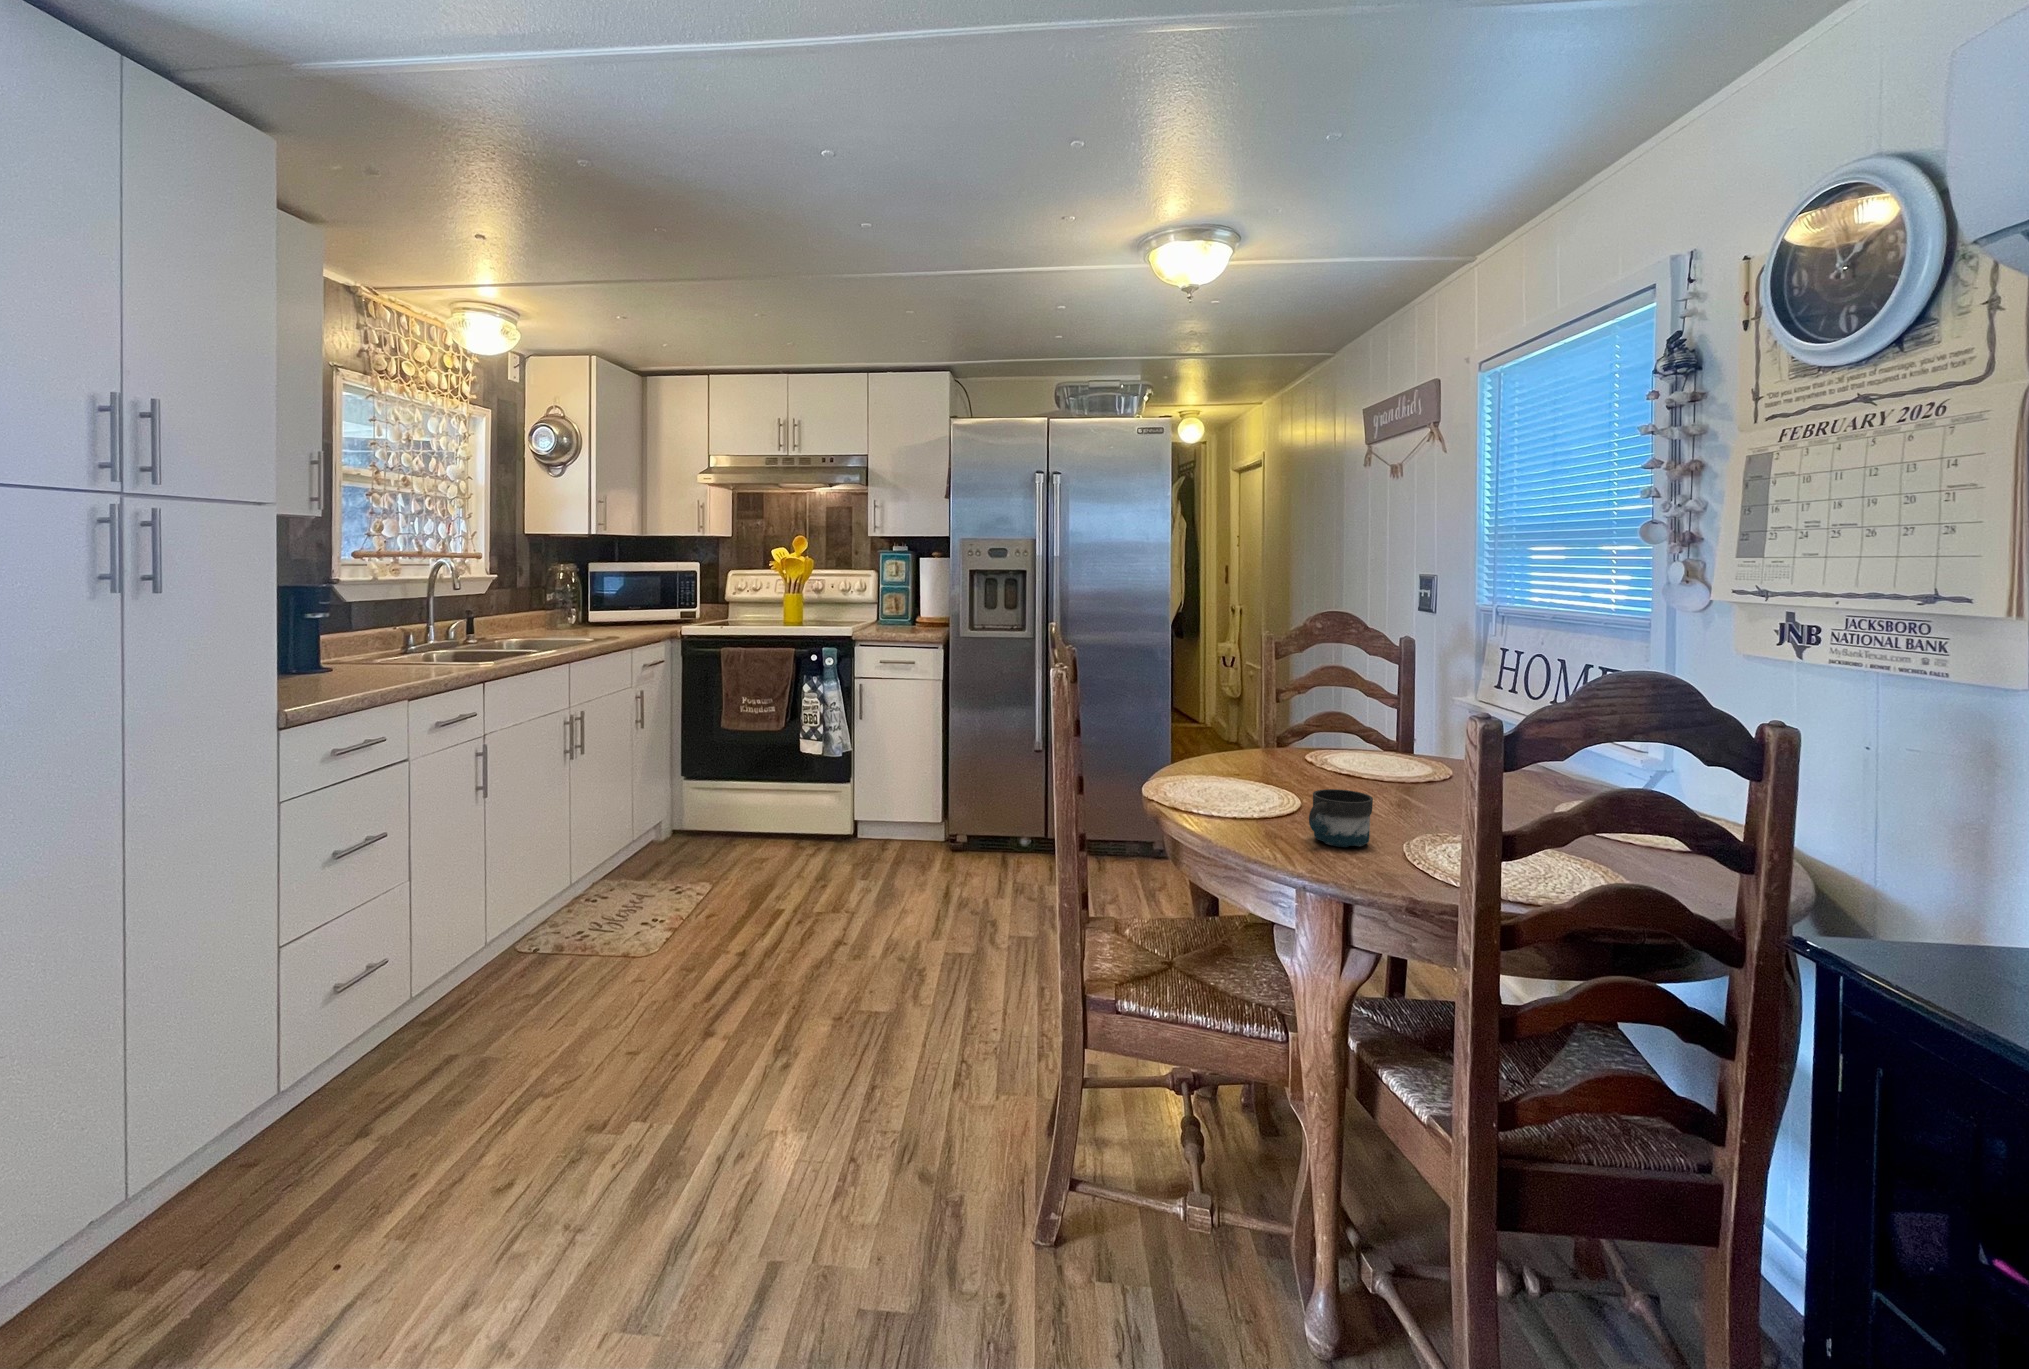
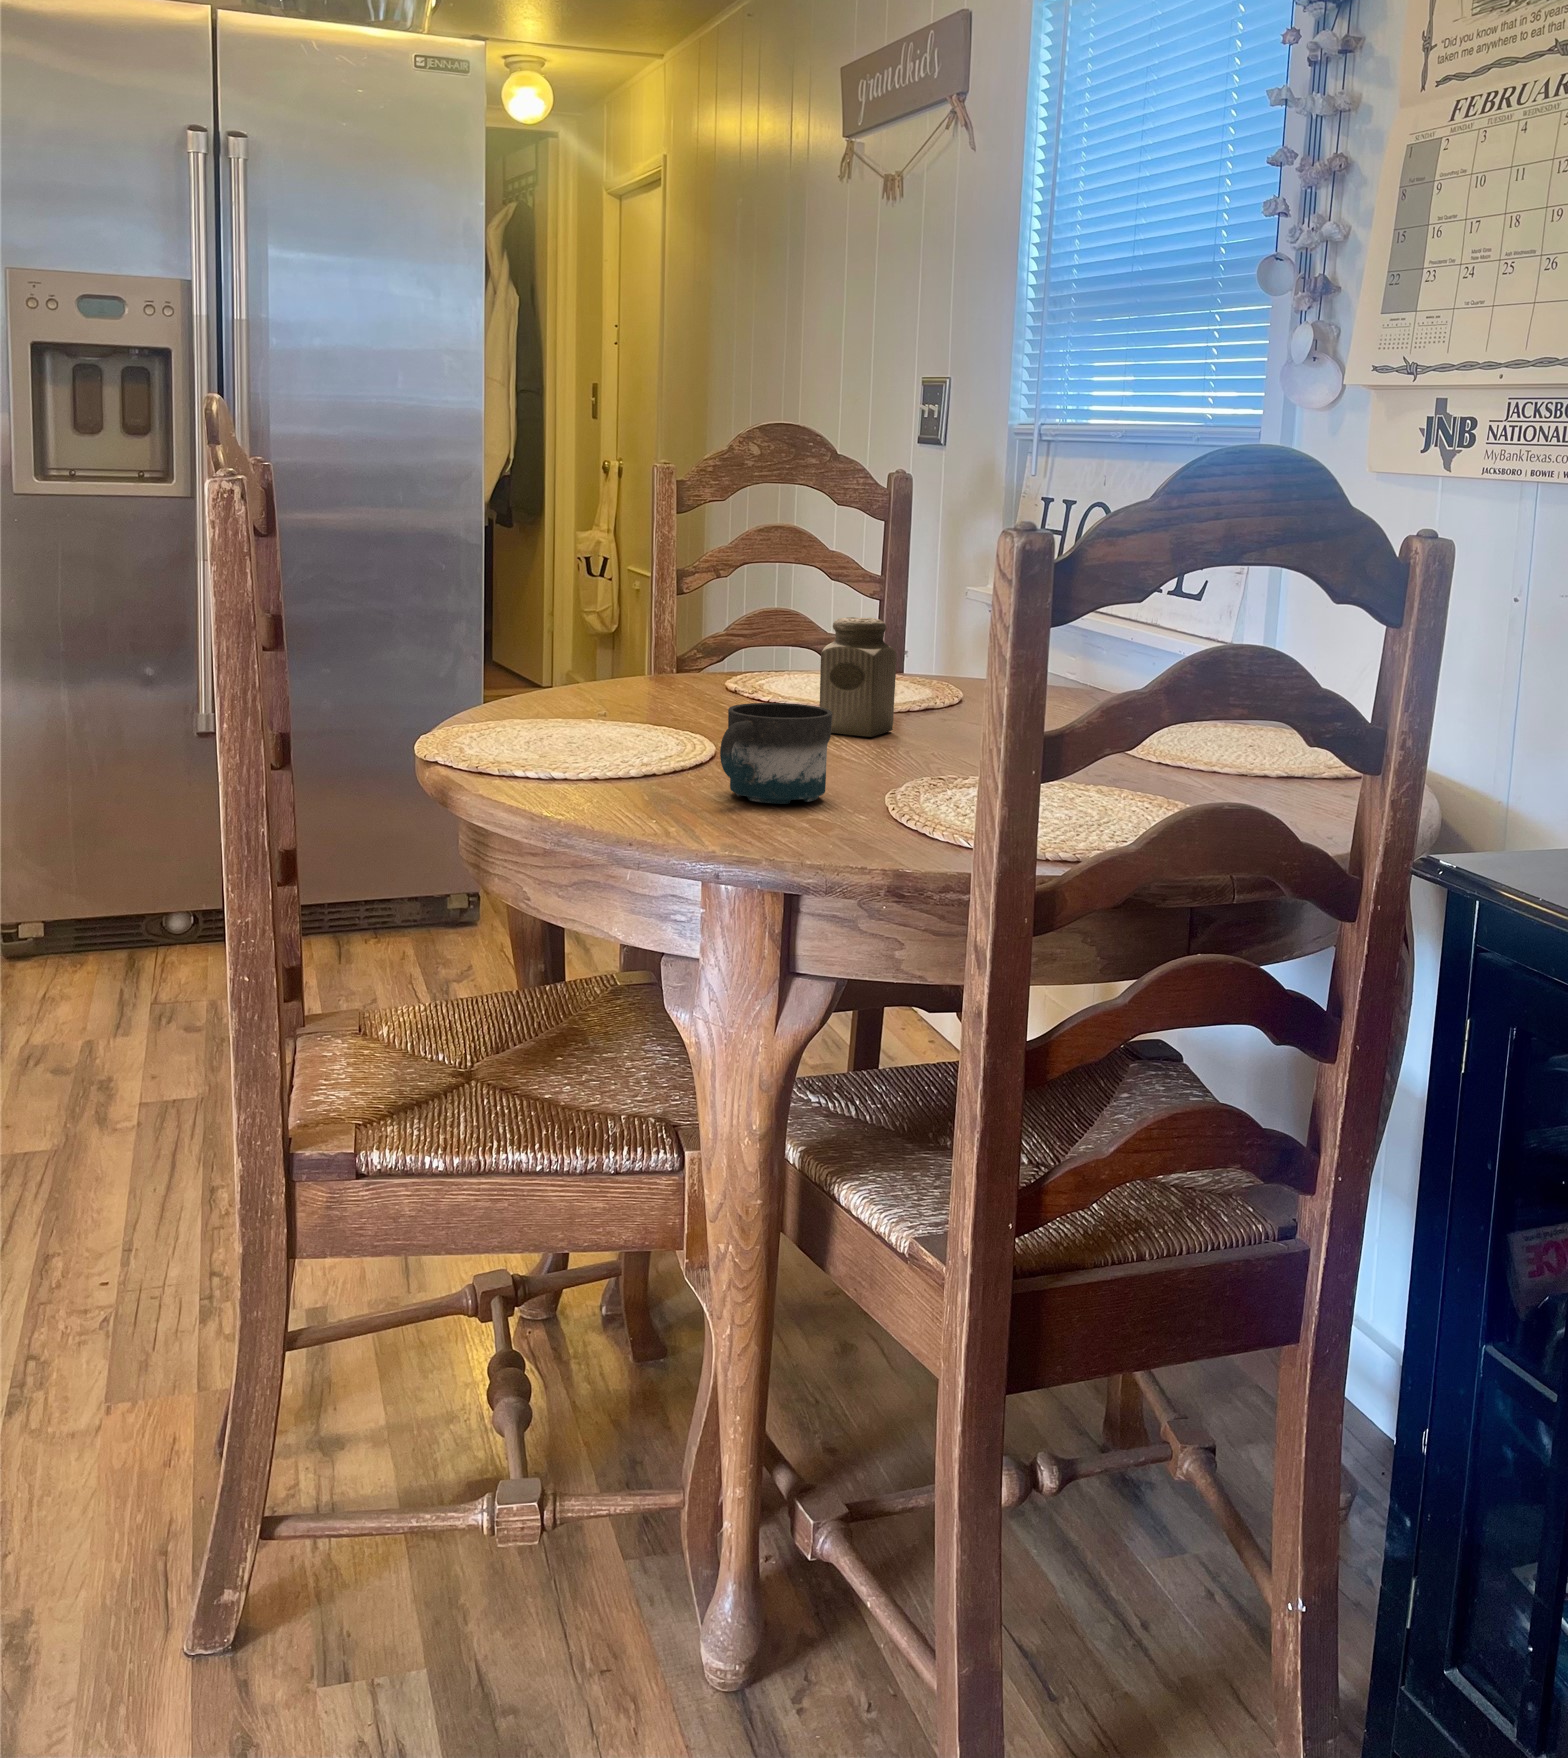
salt shaker: none [1363,732,1409,799] -> present [820,617,897,737]

